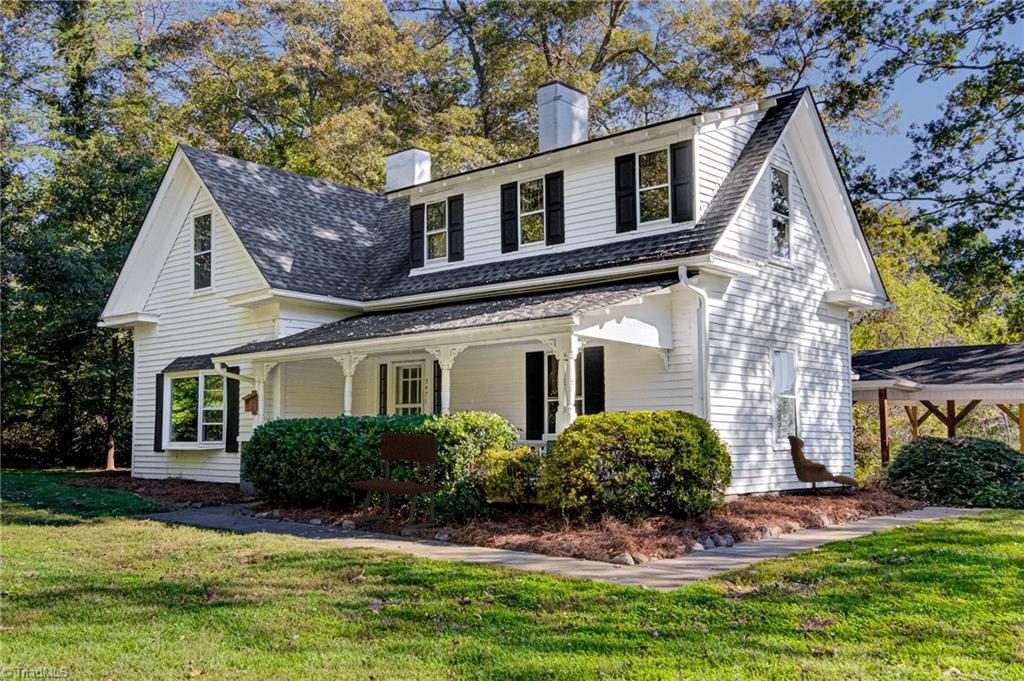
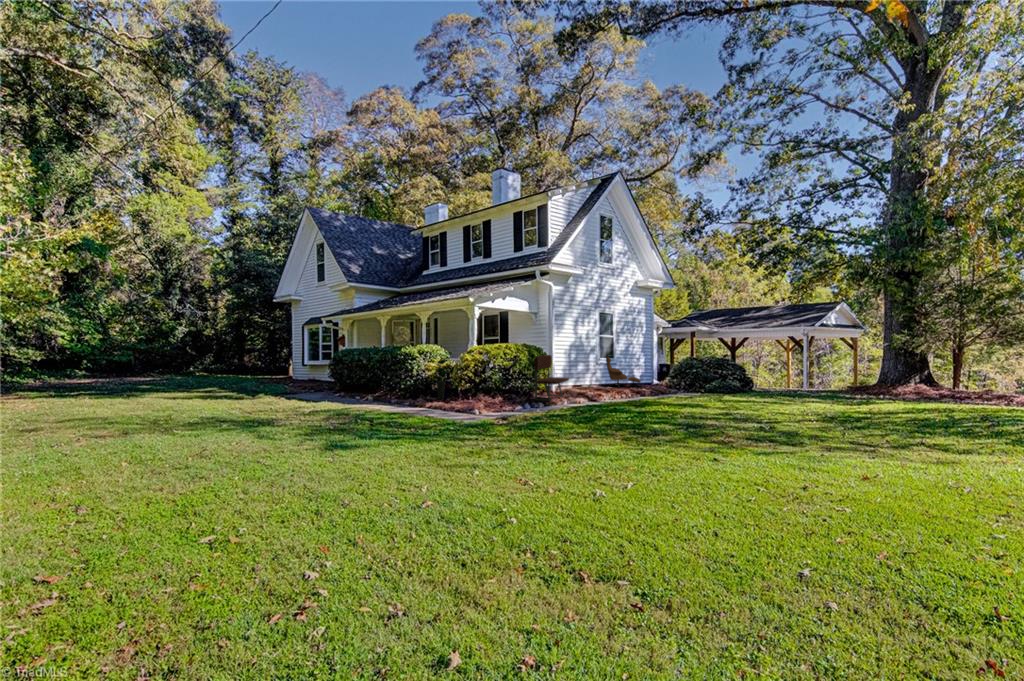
bench: present [351,433,437,529] -> present [534,355,569,401]
potted plant: none [502,443,539,527] -> present [437,360,447,399]

